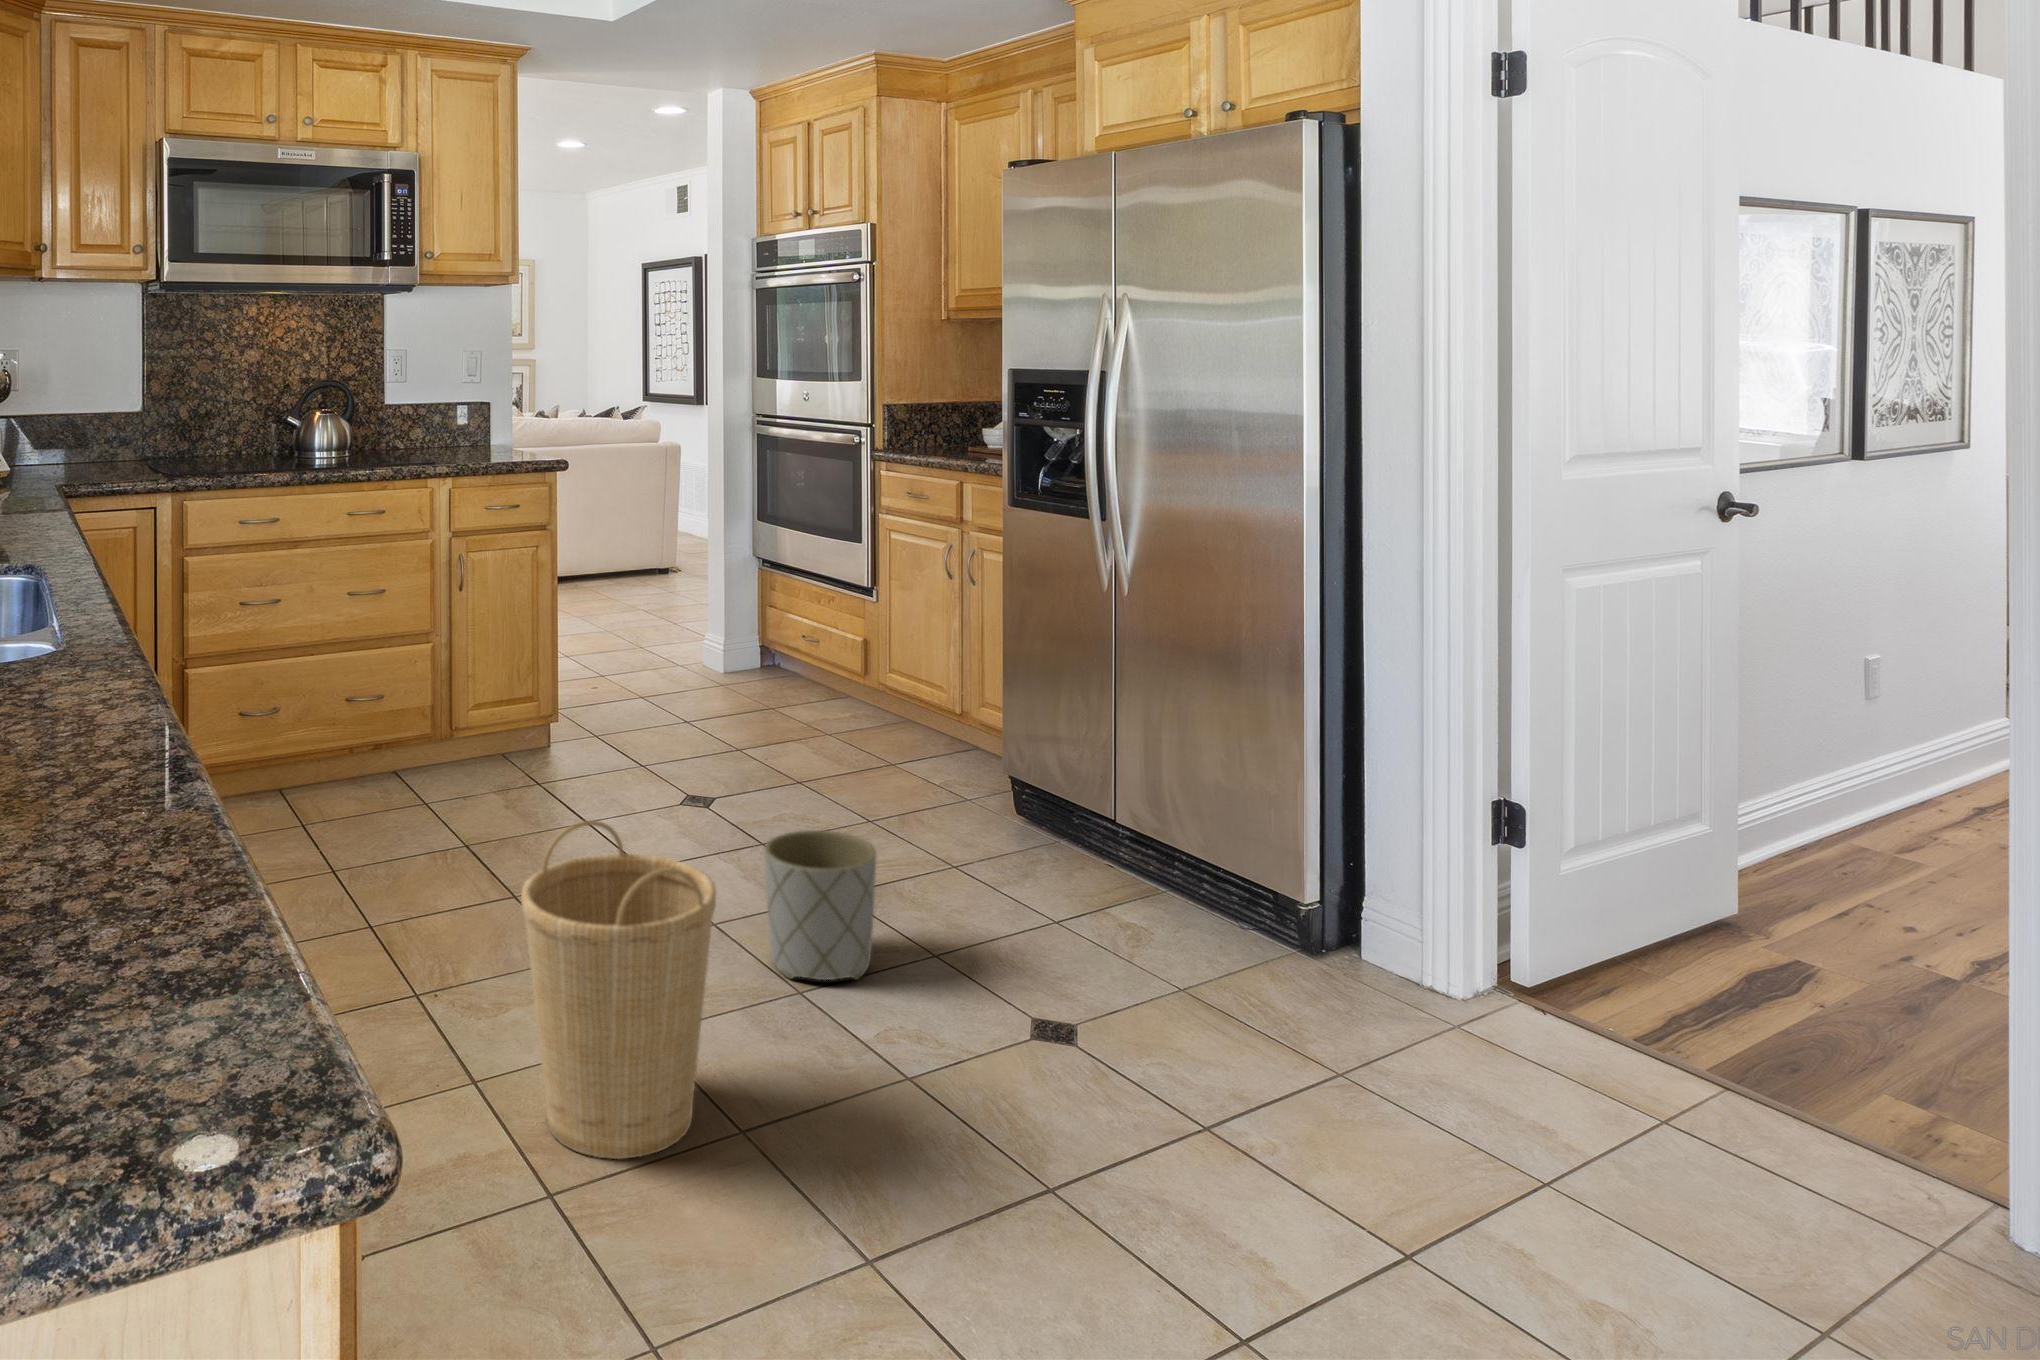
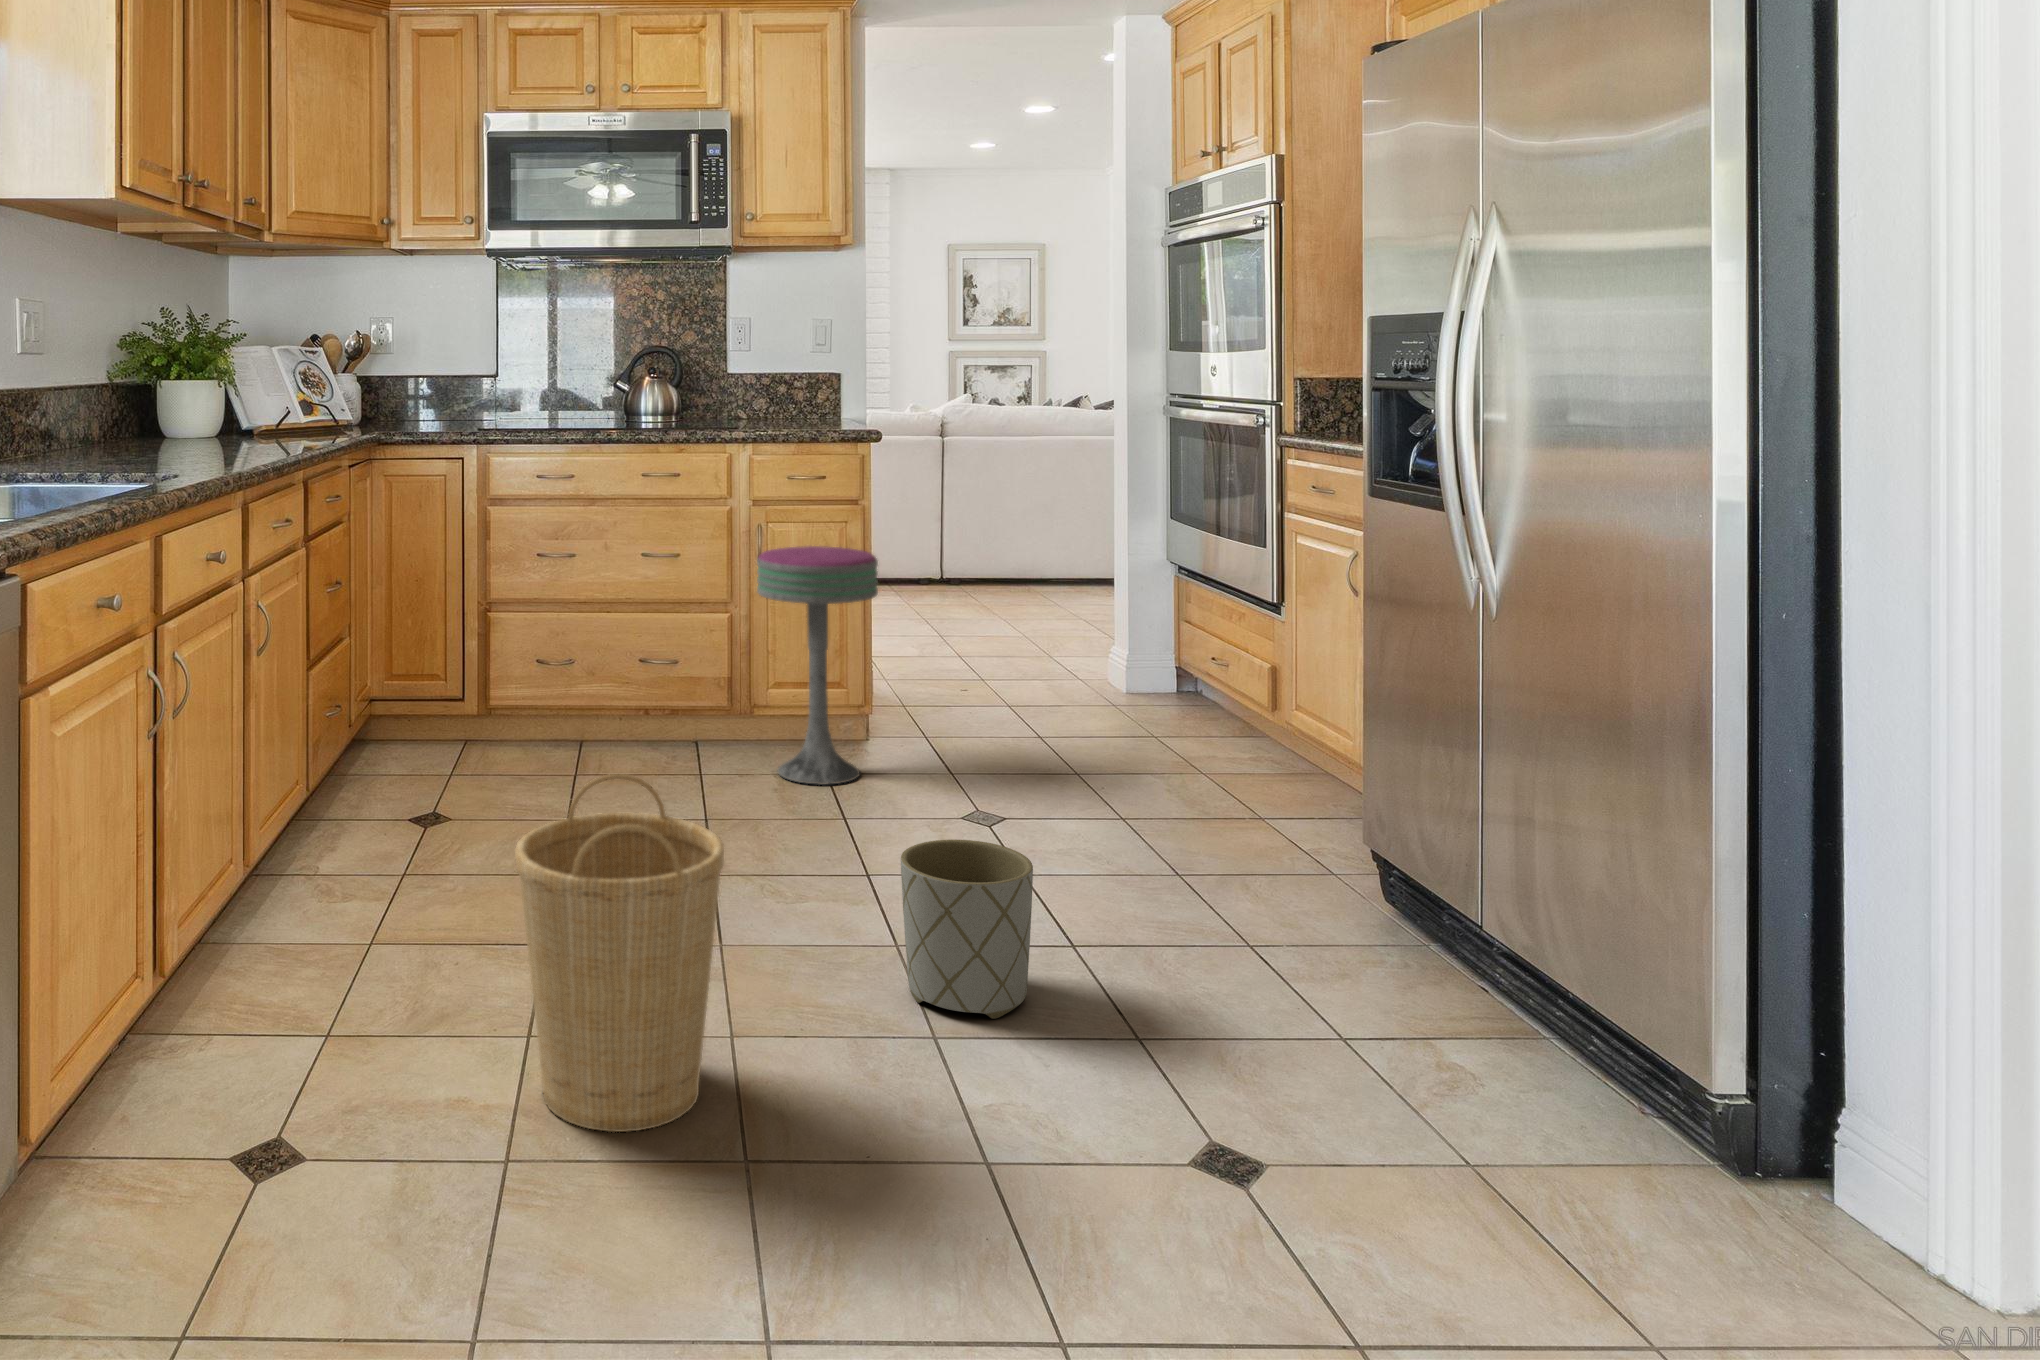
bar stool: none [475,572,588,796] -> present [757,546,878,785]

